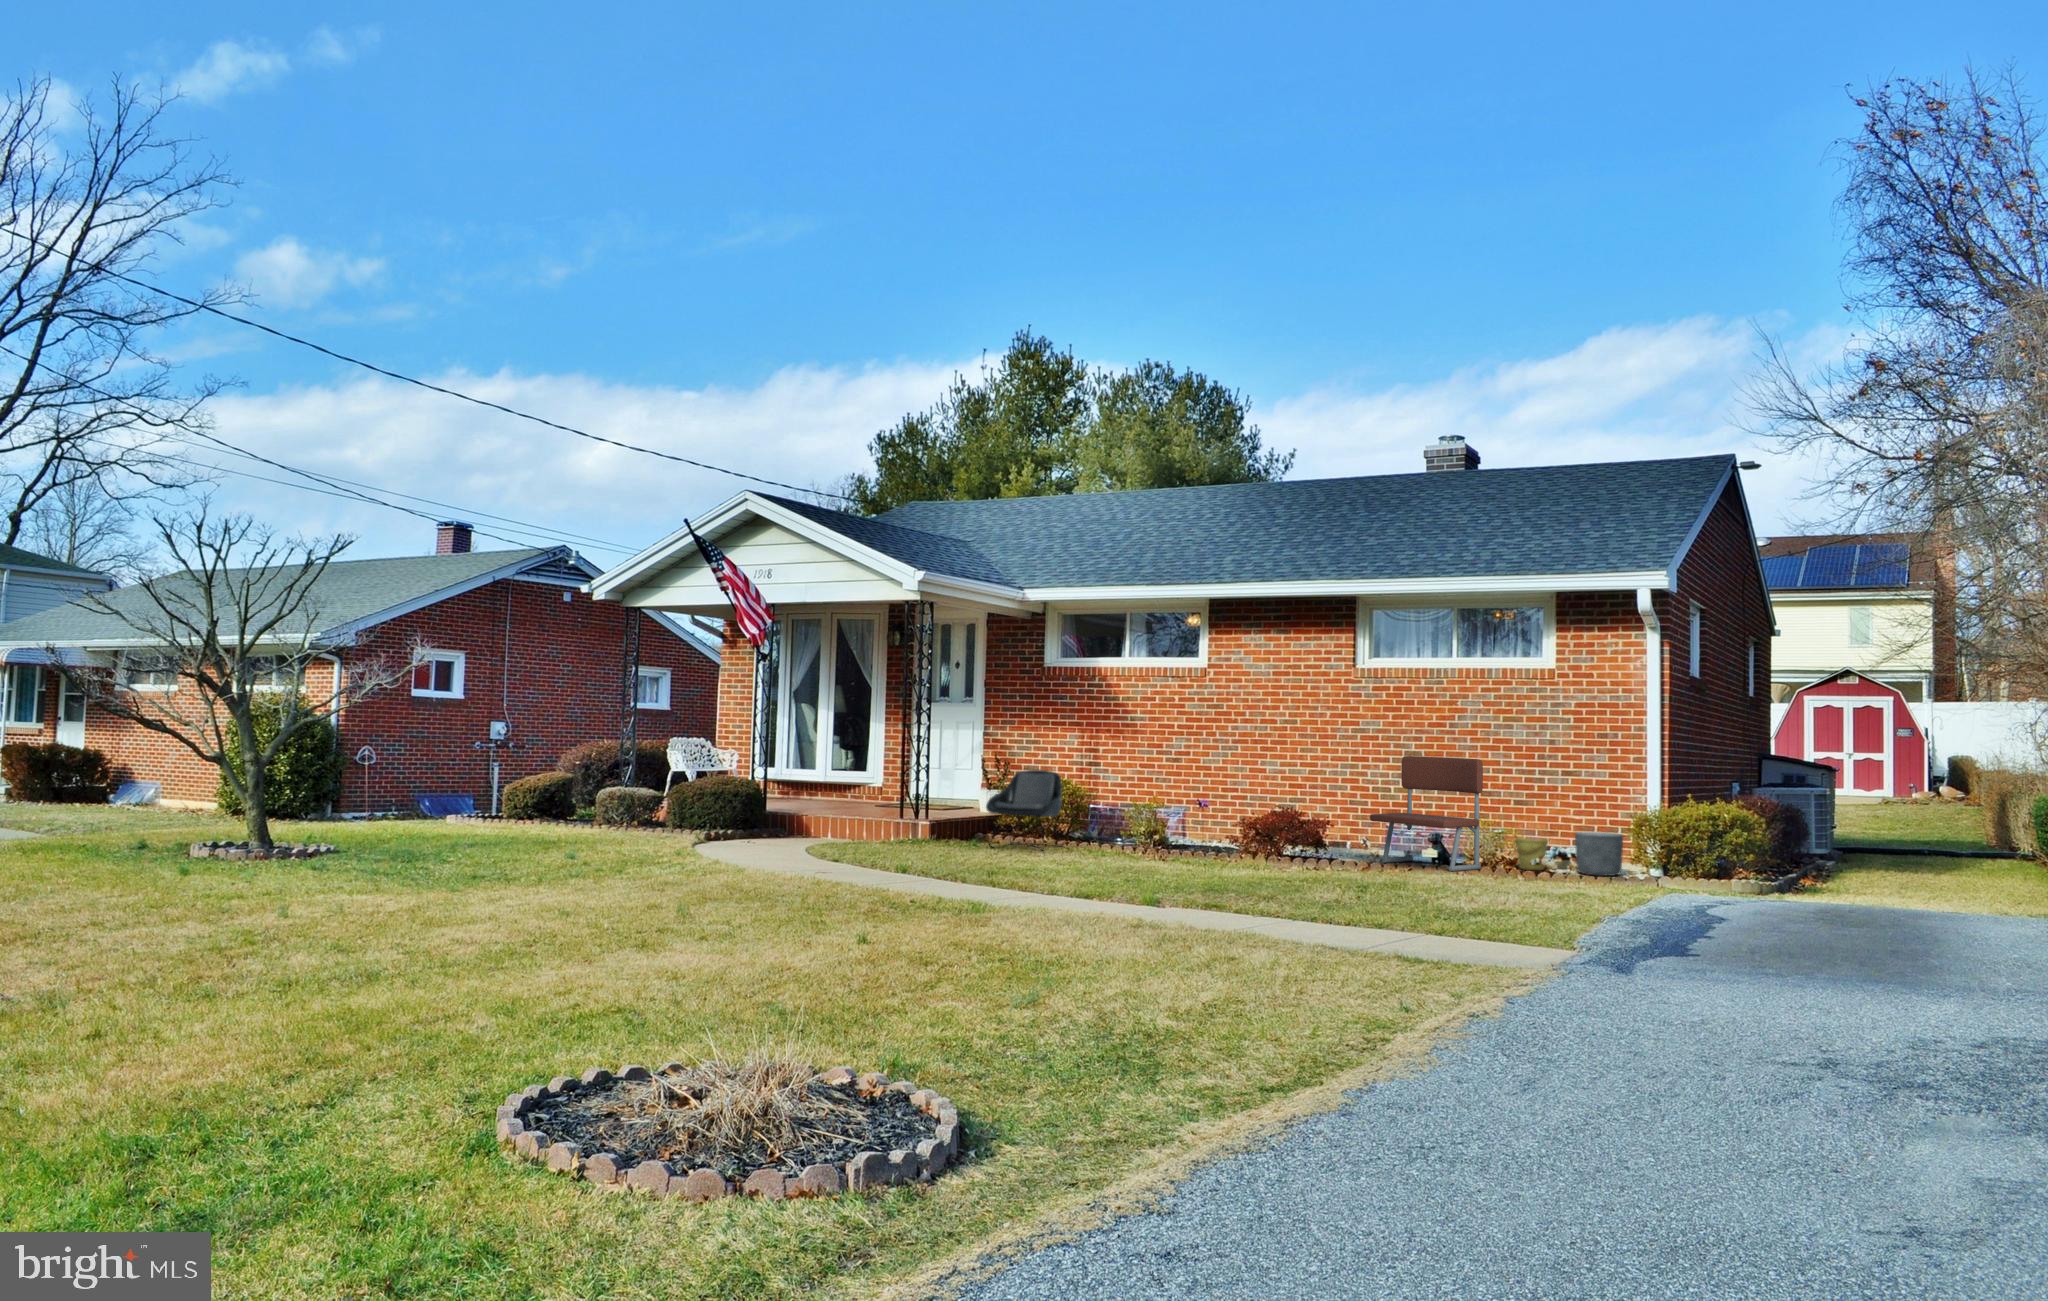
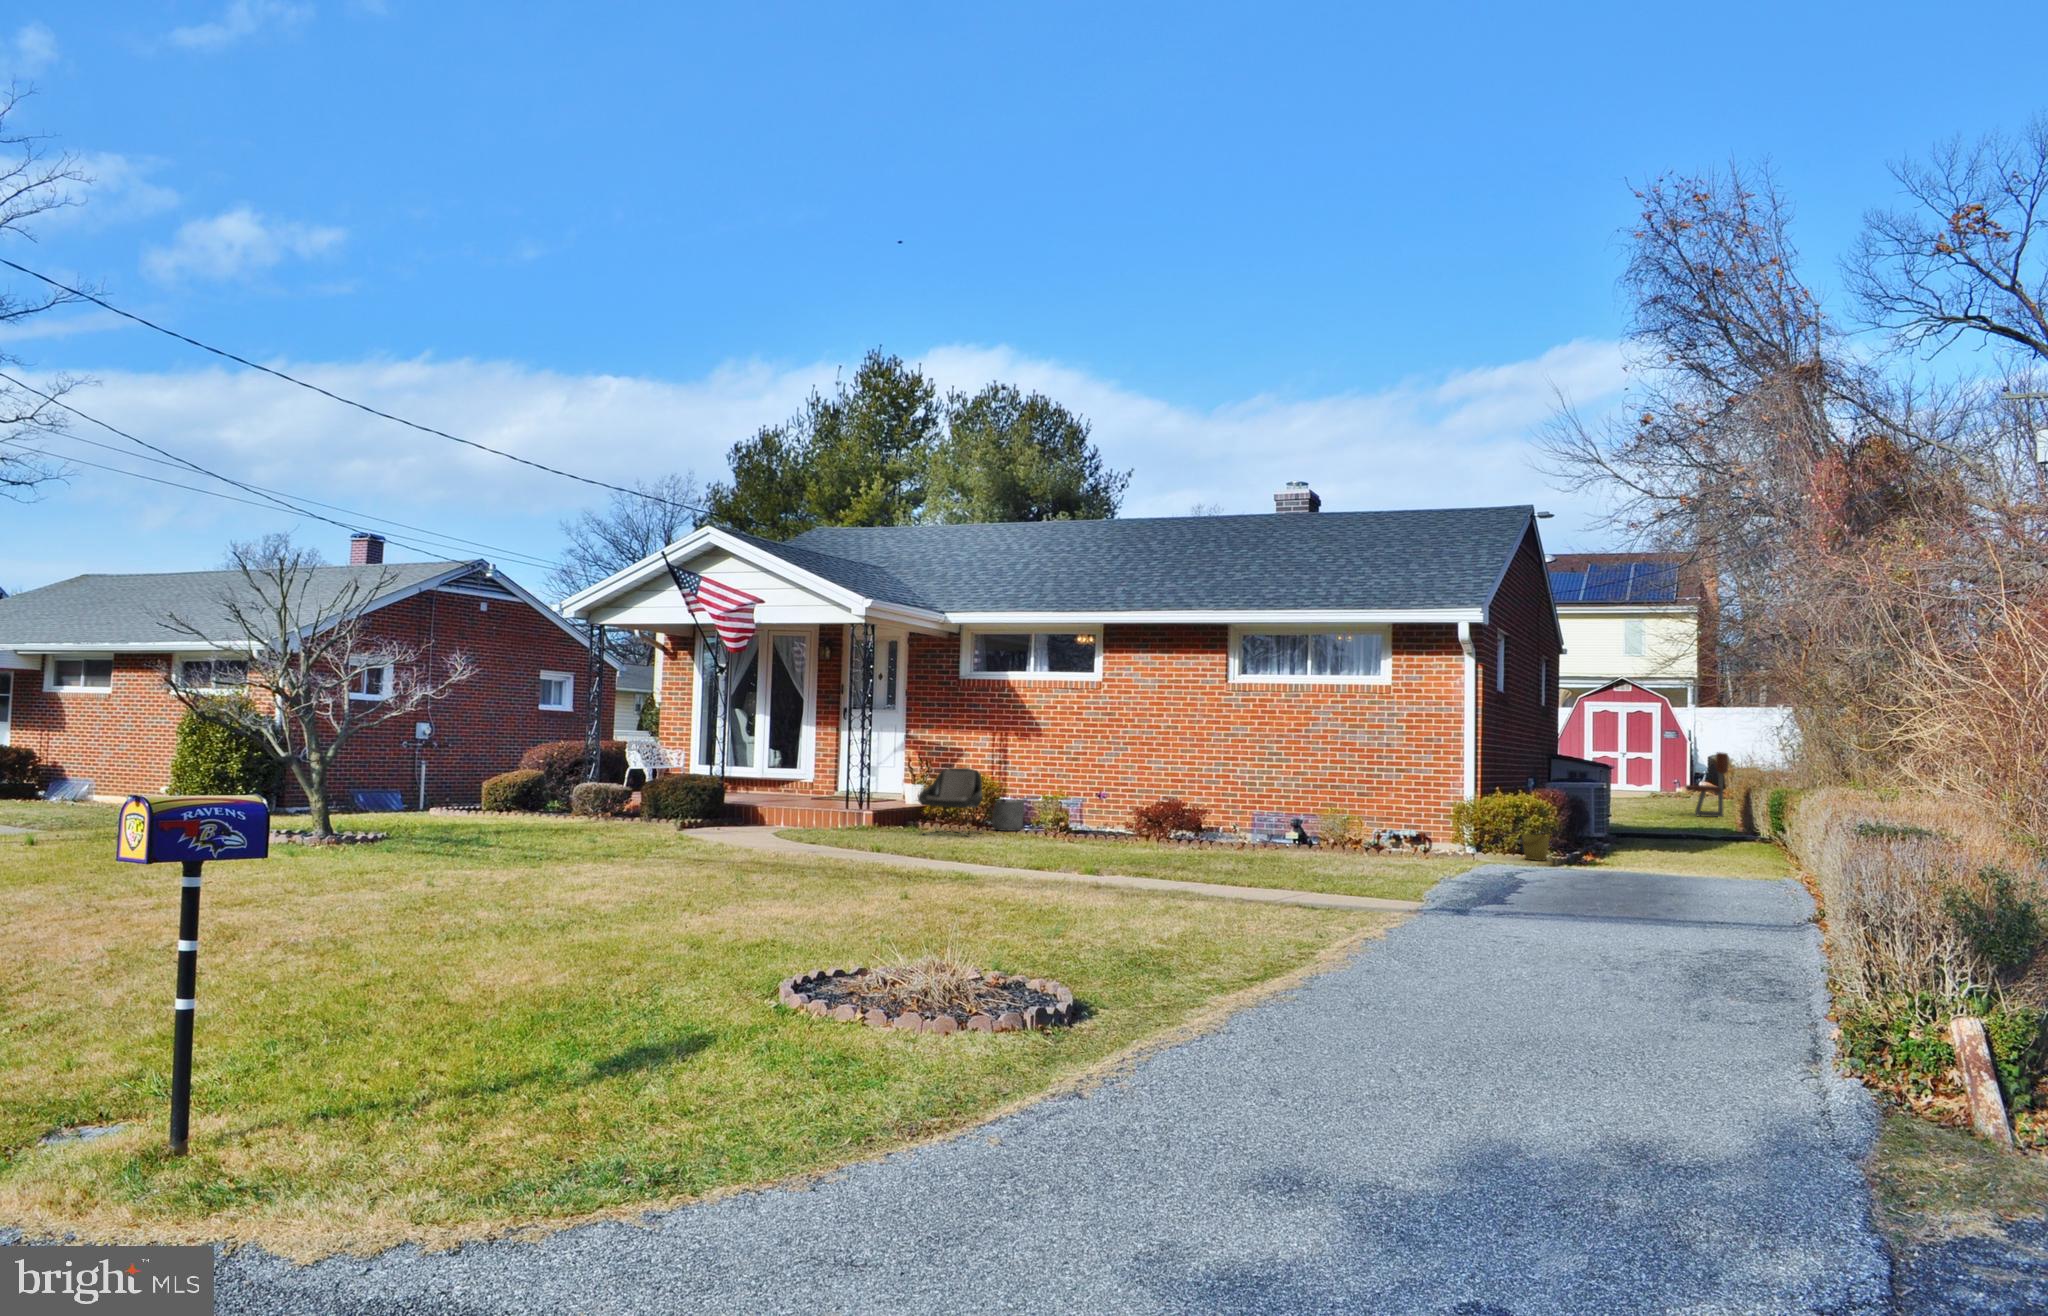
bench: present [1370,756,1483,871] -> present [1686,752,1729,817]
planter: present [1575,832,1623,876] -> present [992,800,1024,831]
bucket: present [1513,838,1548,870] -> present [1520,834,1550,861]

